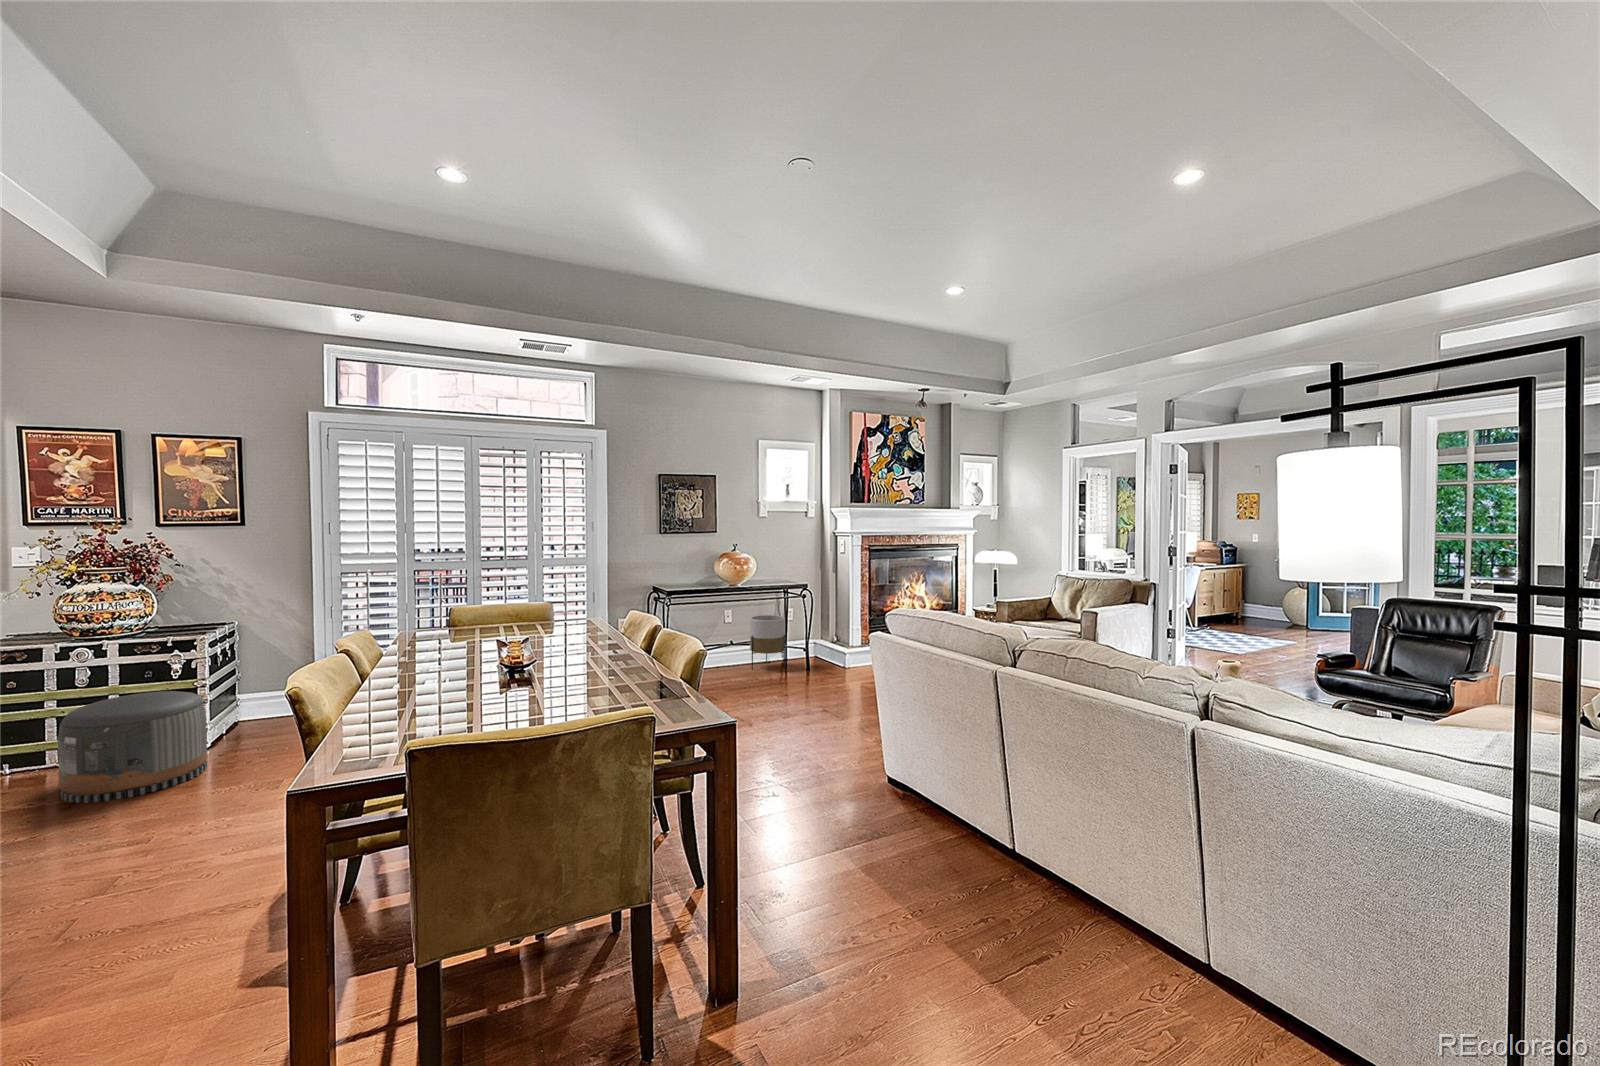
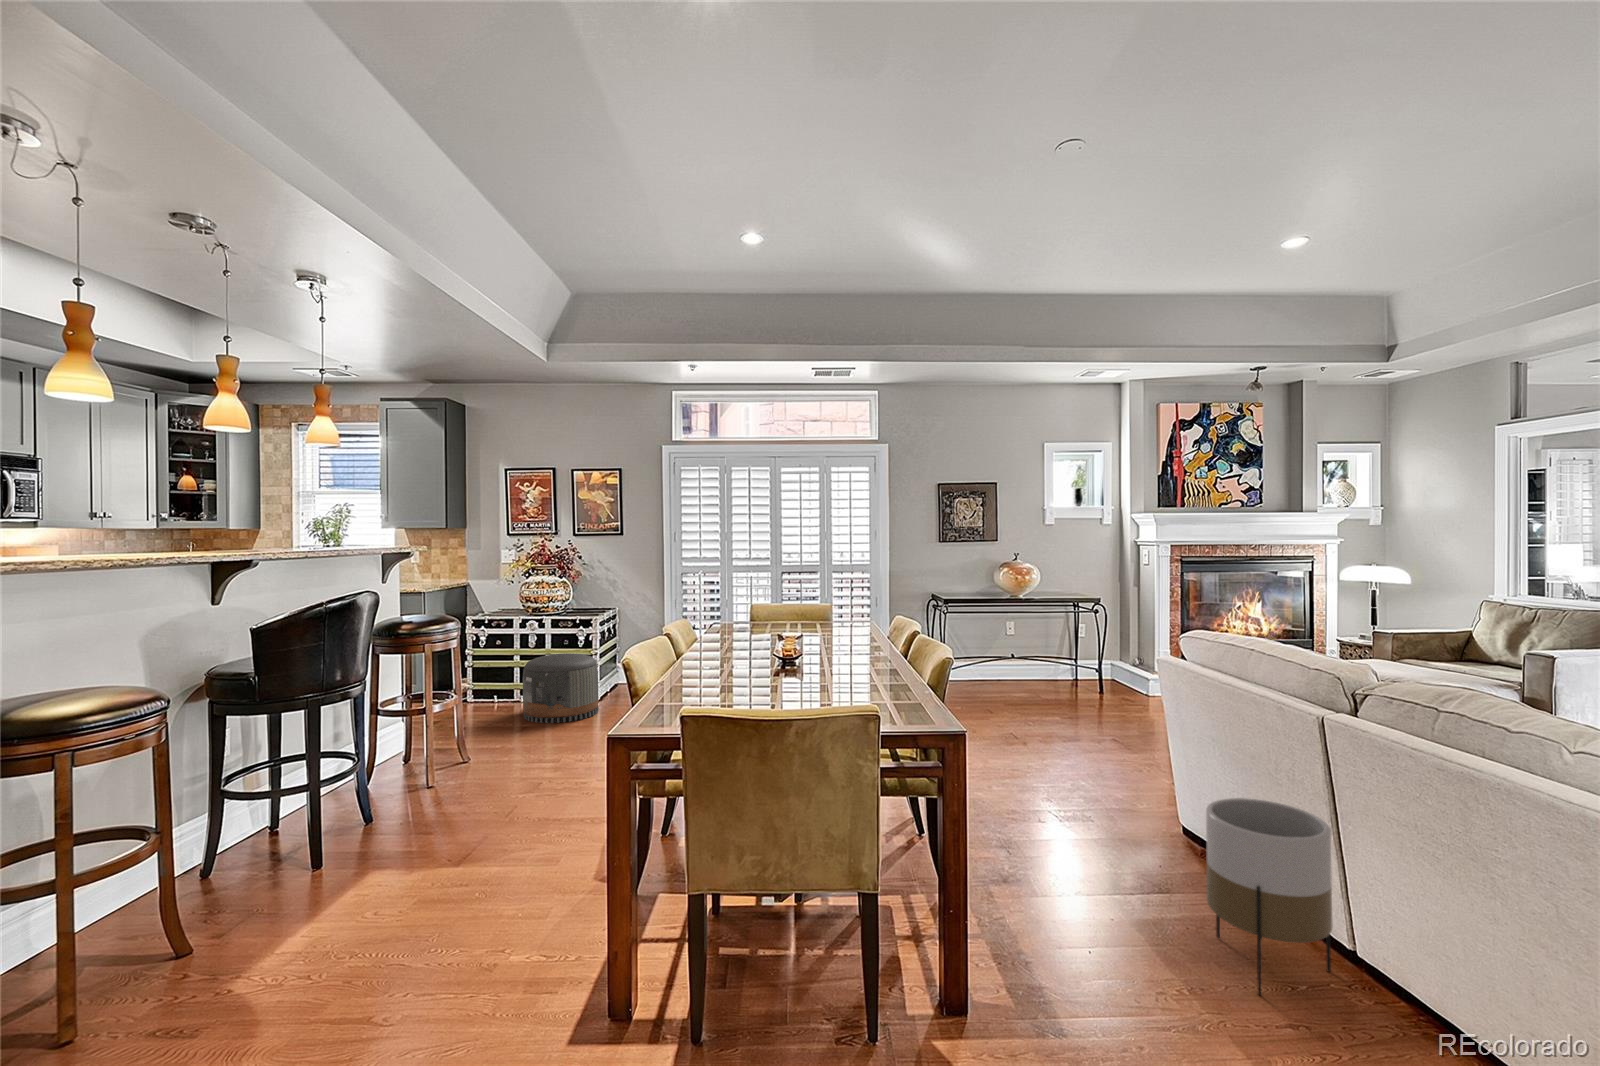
planter: present [750,615,785,670] -> present [1206,798,1333,995]

